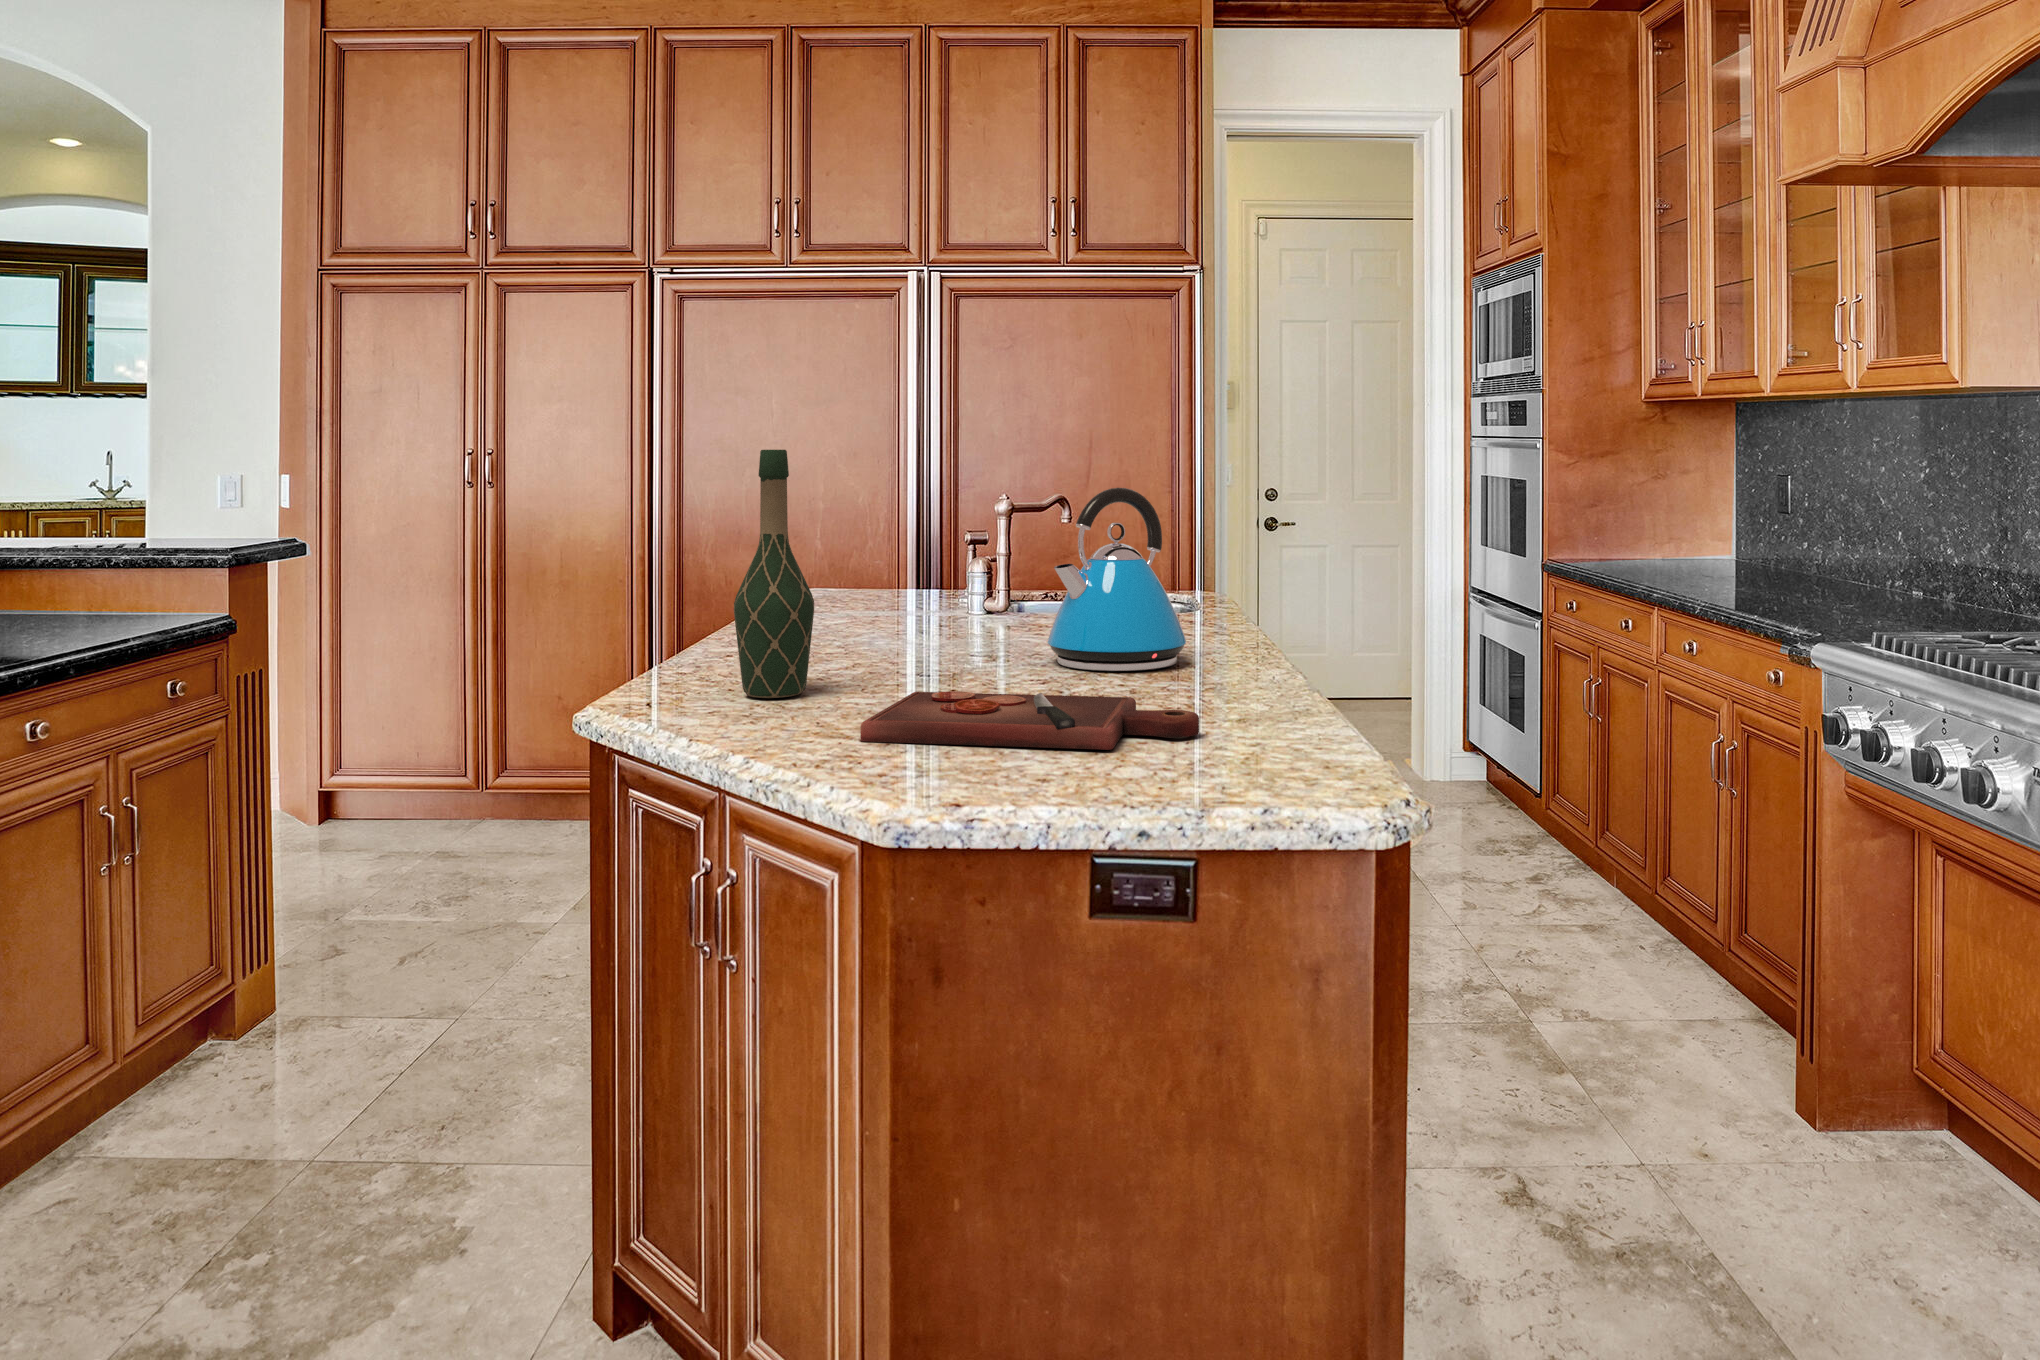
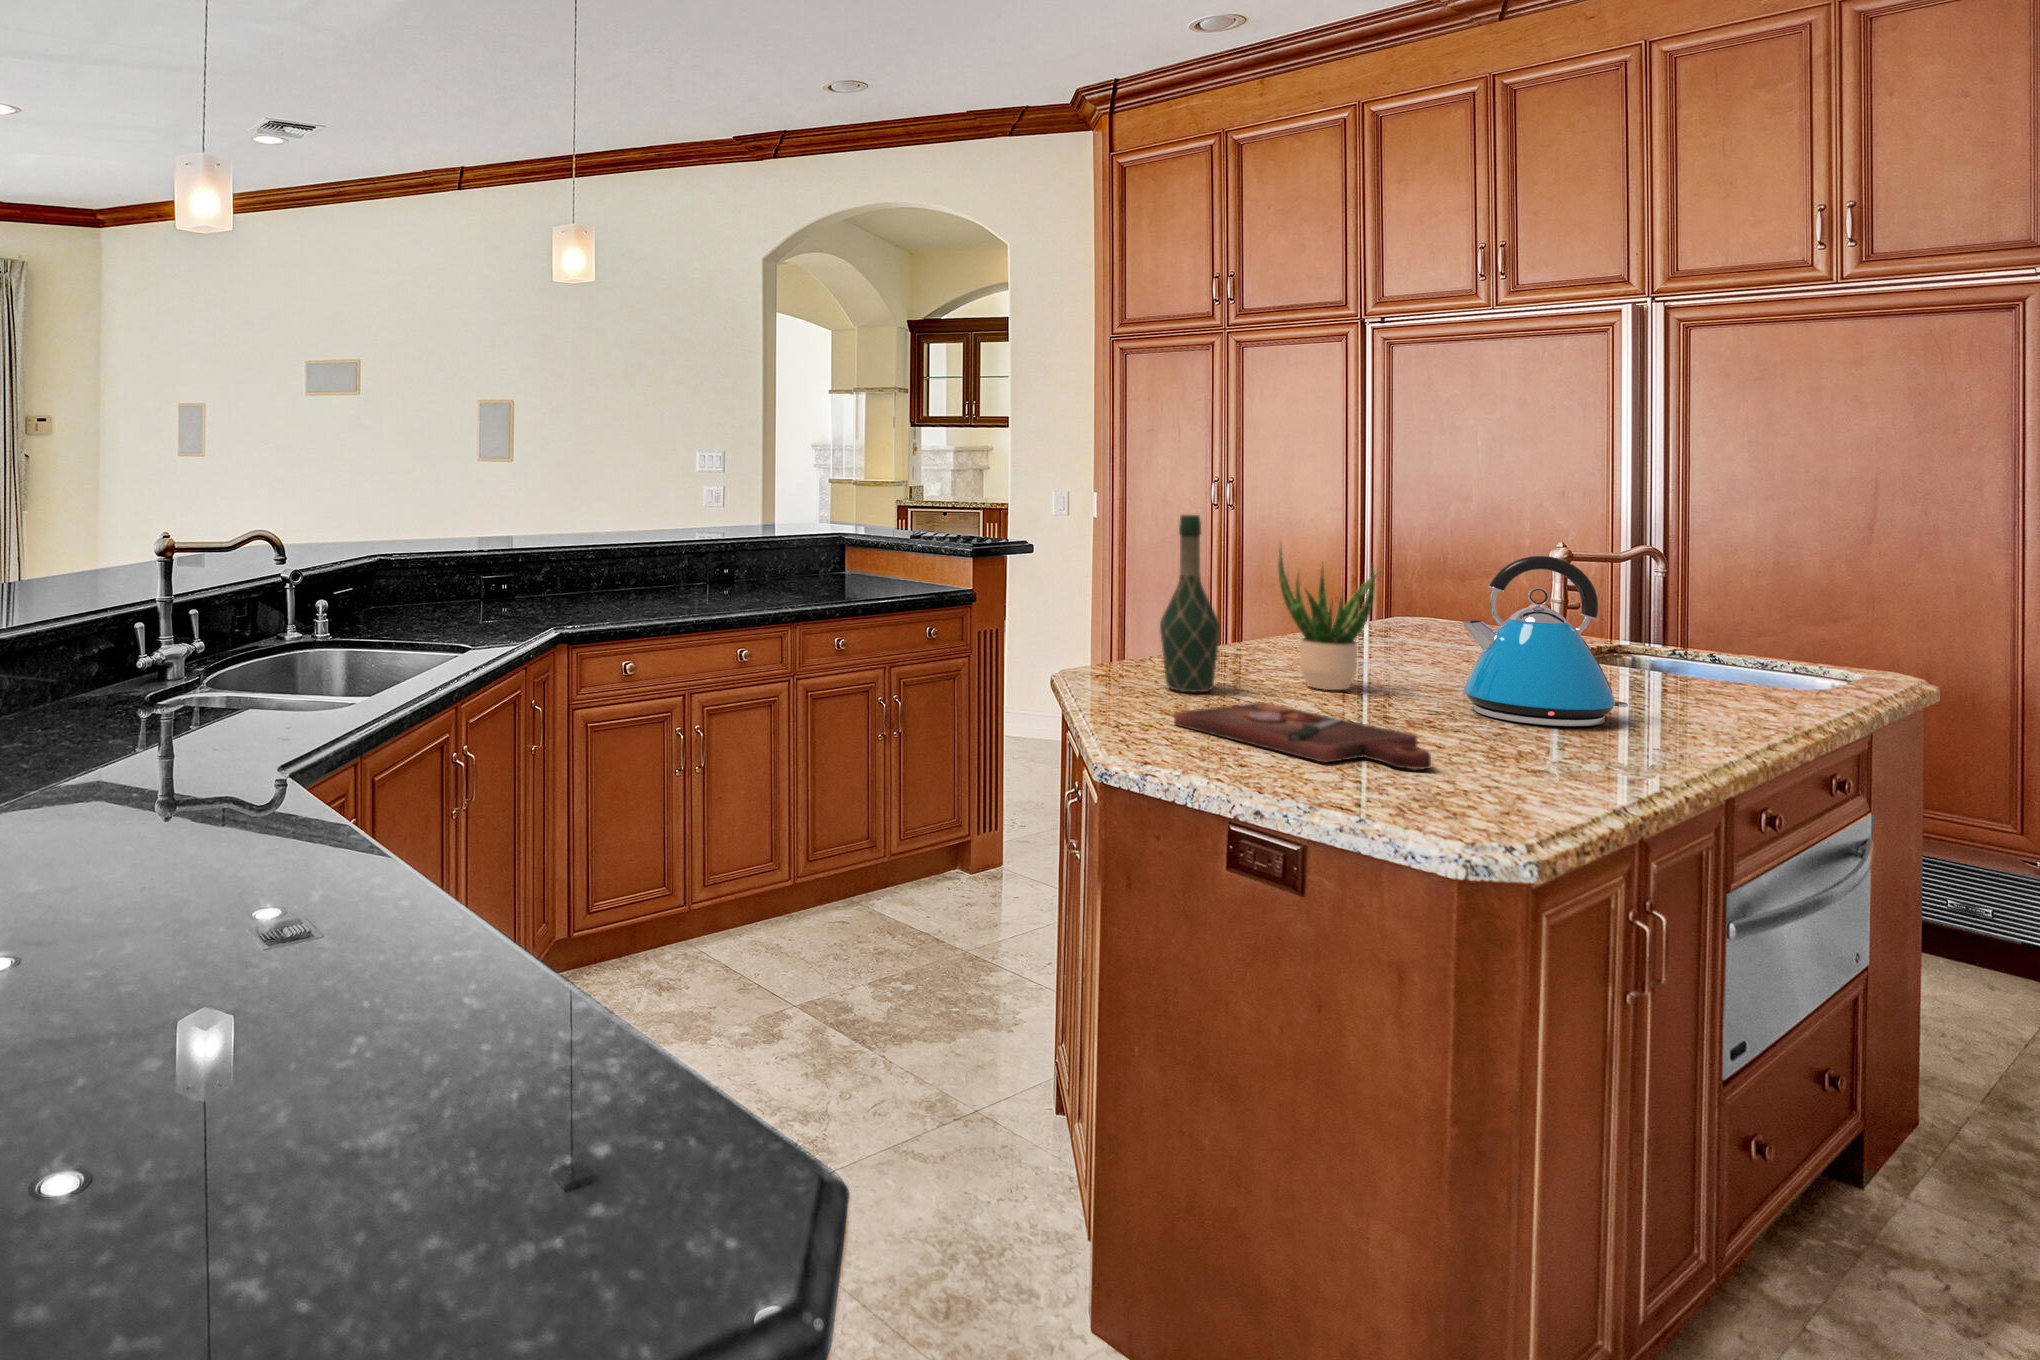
potted plant: none [831,487,959,669] -> present [1278,548,1379,690]

